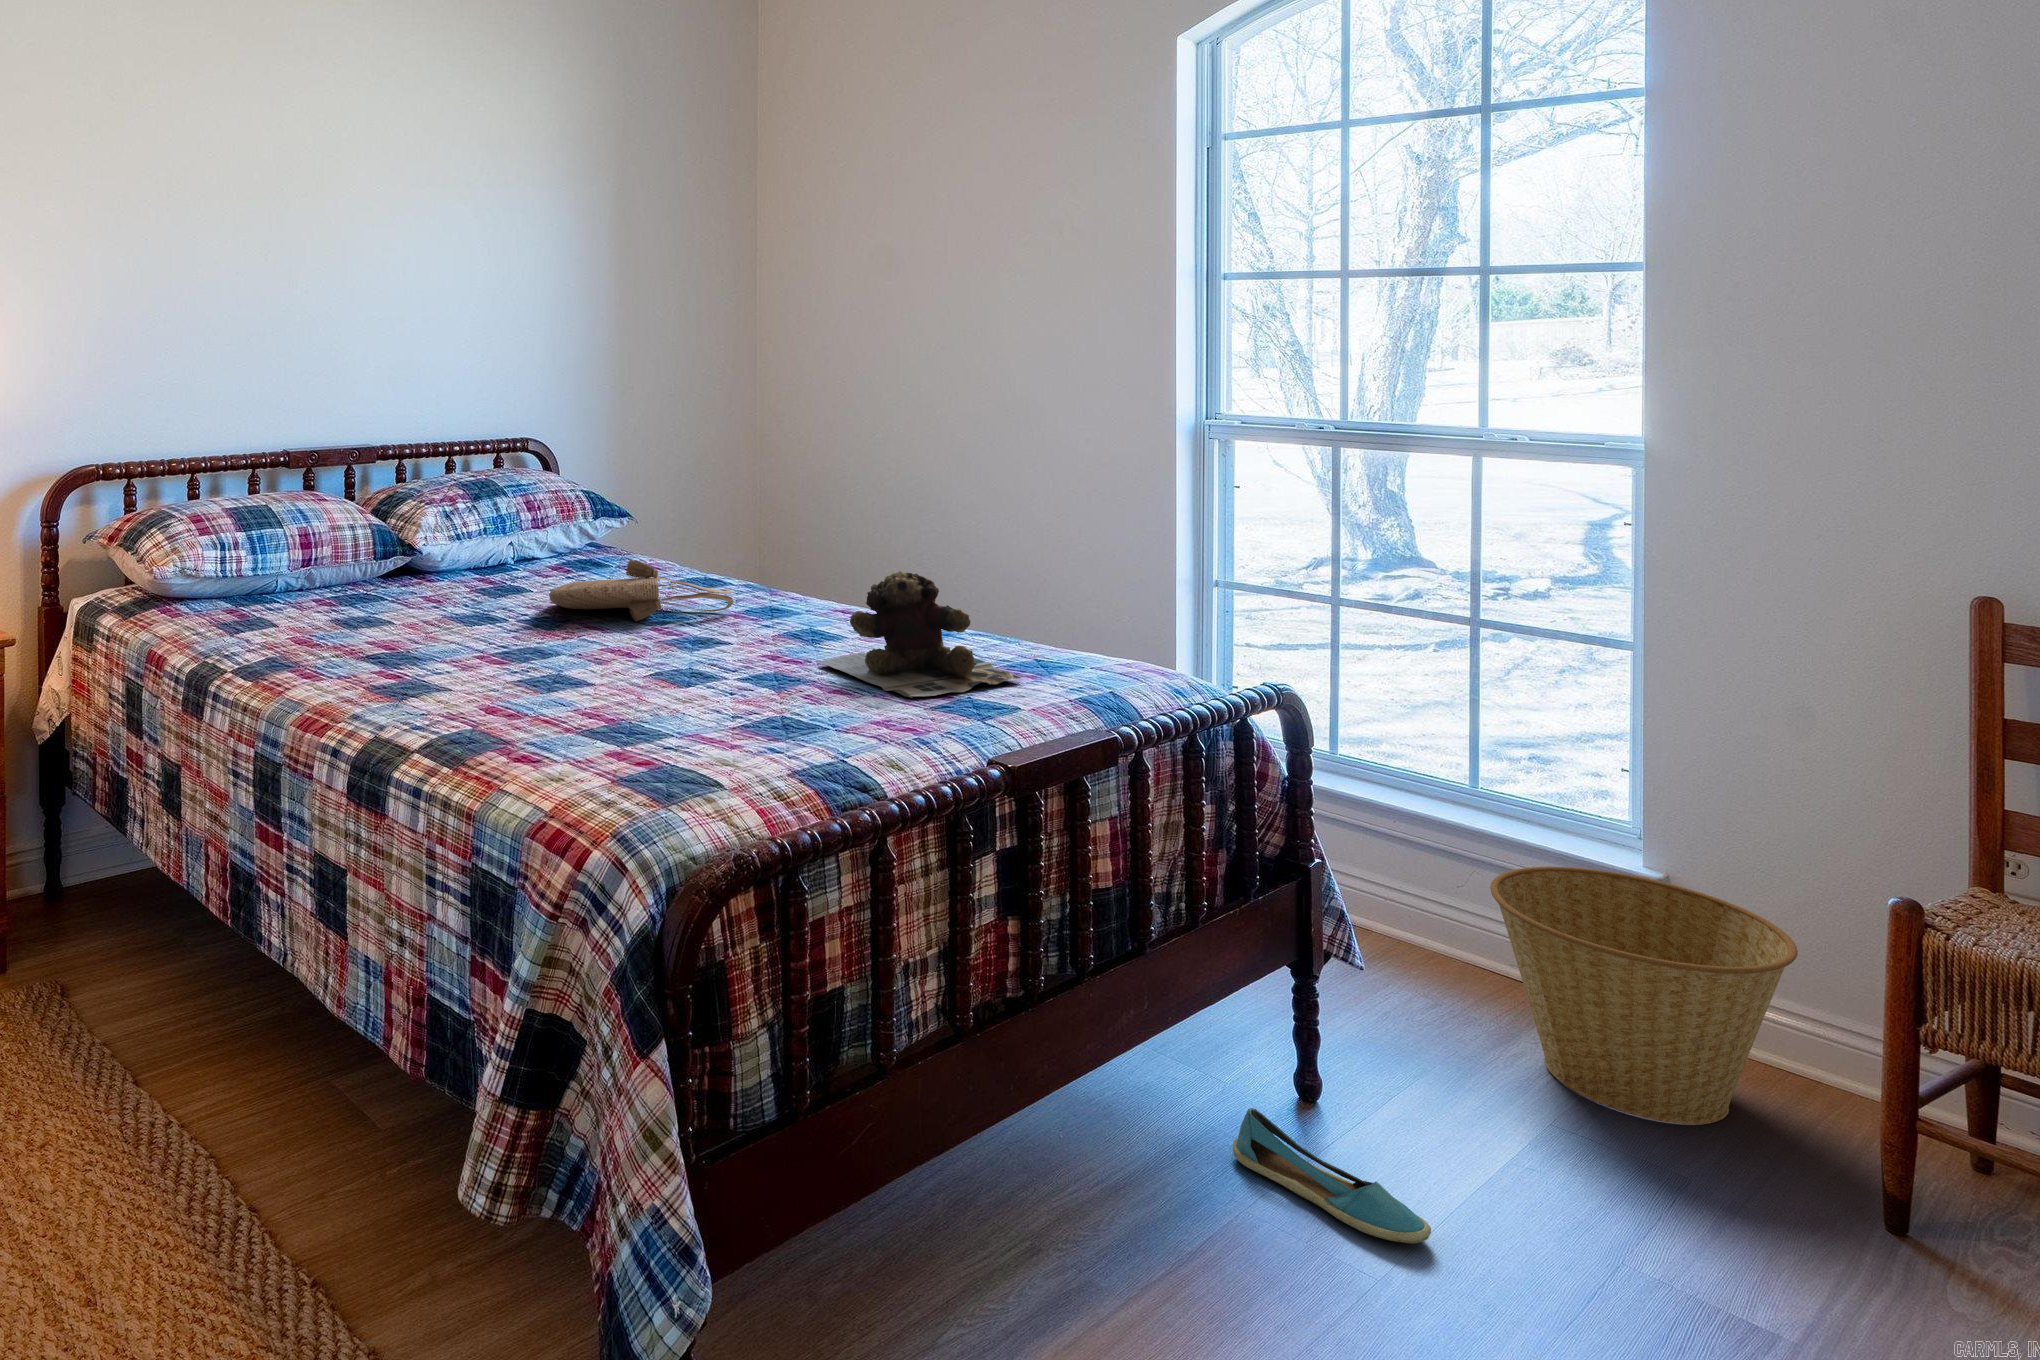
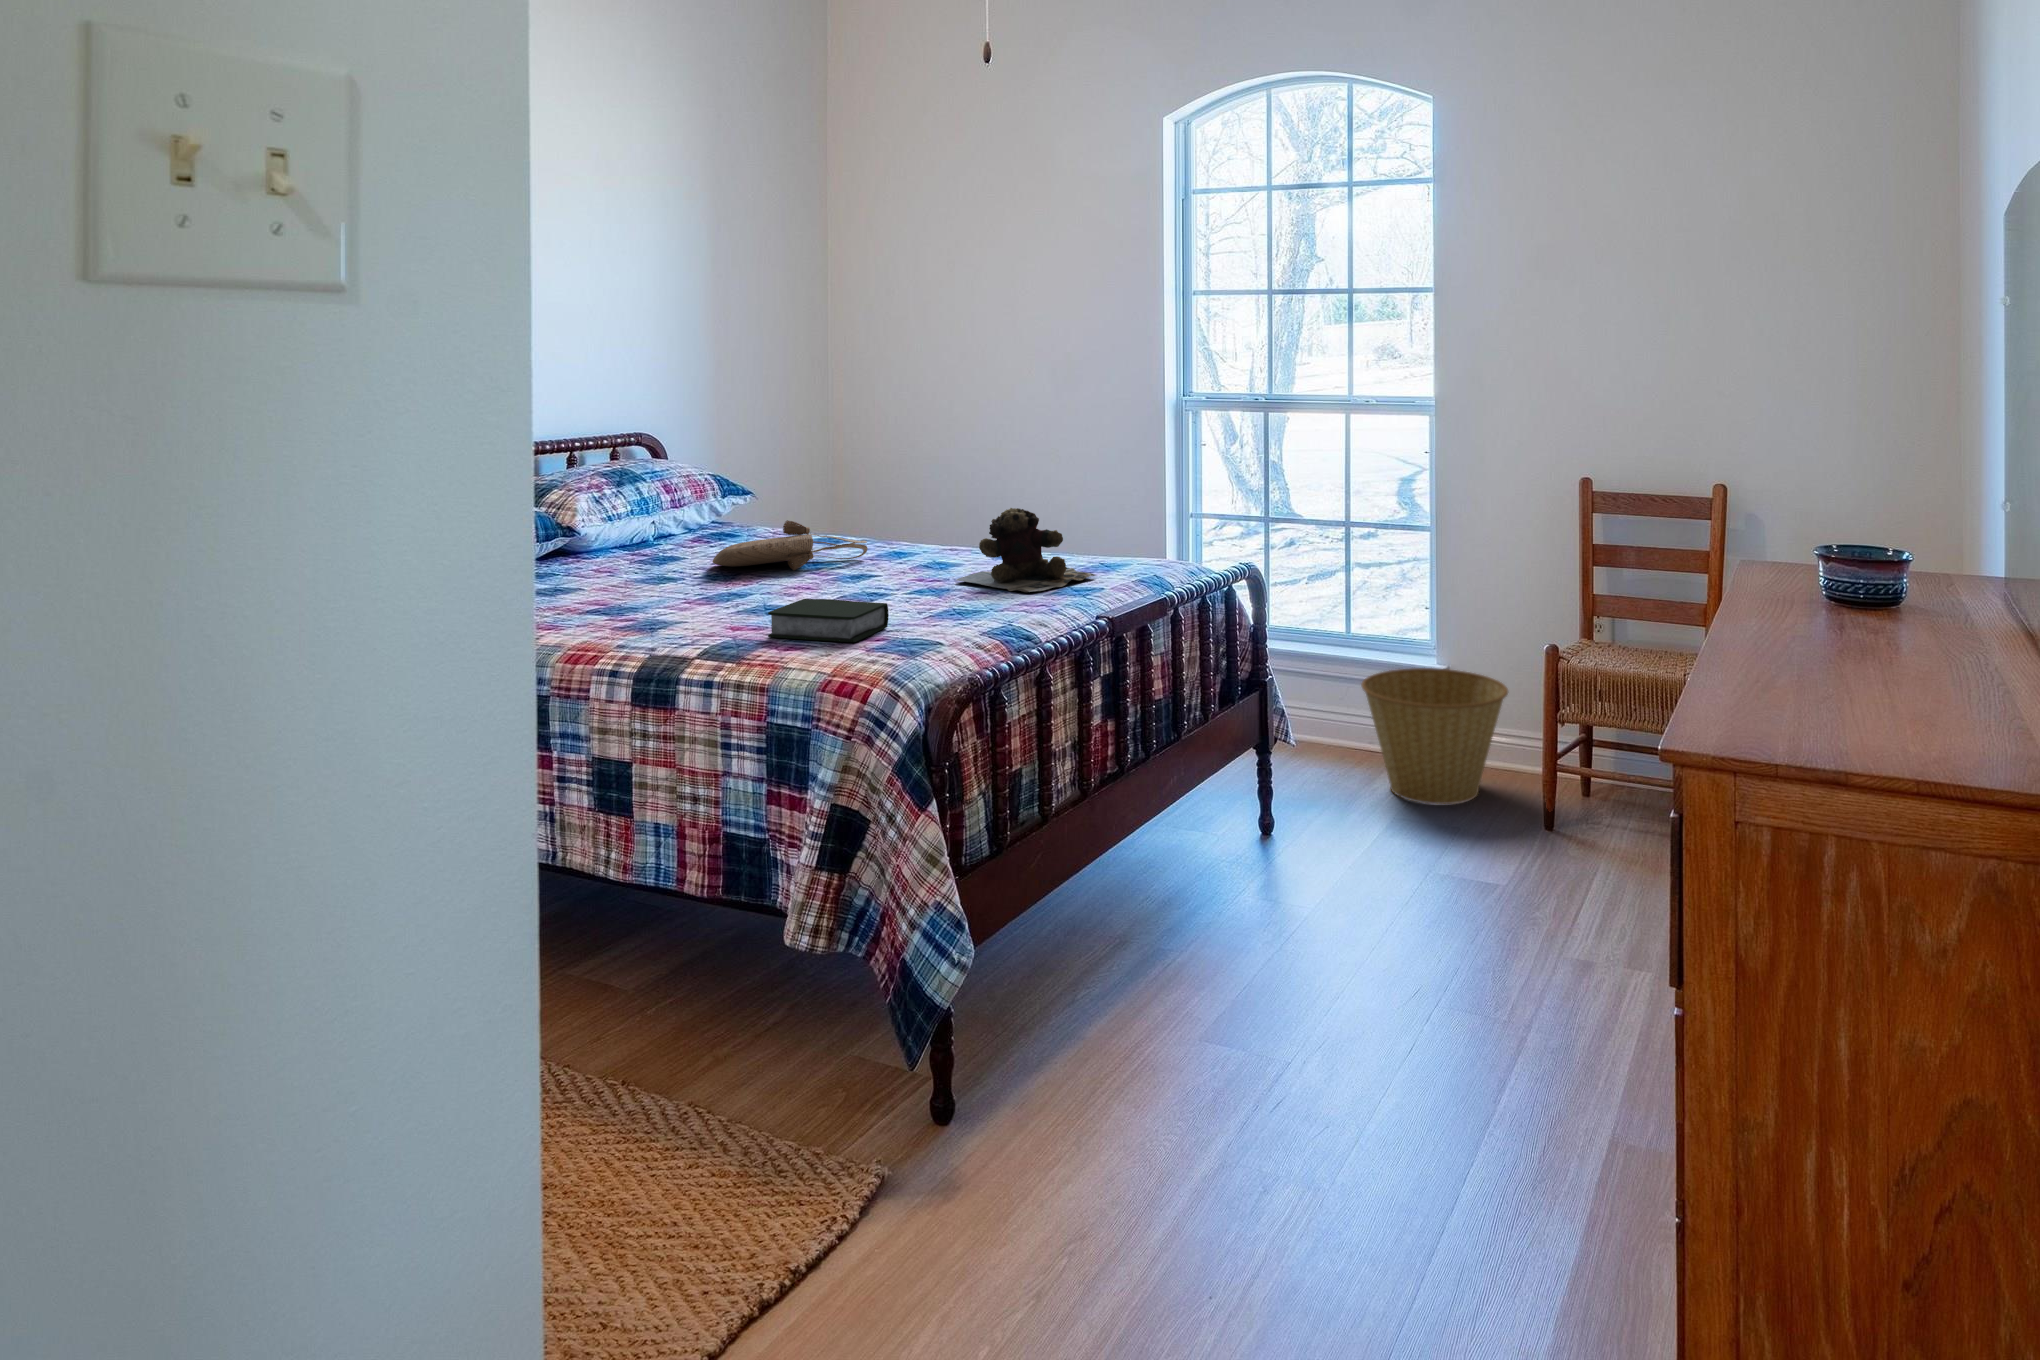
book: none [527,679,685,756] -> present [768,599,889,642]
shoe: present [1233,1108,1431,1243] -> none [1230,835,1340,887]

